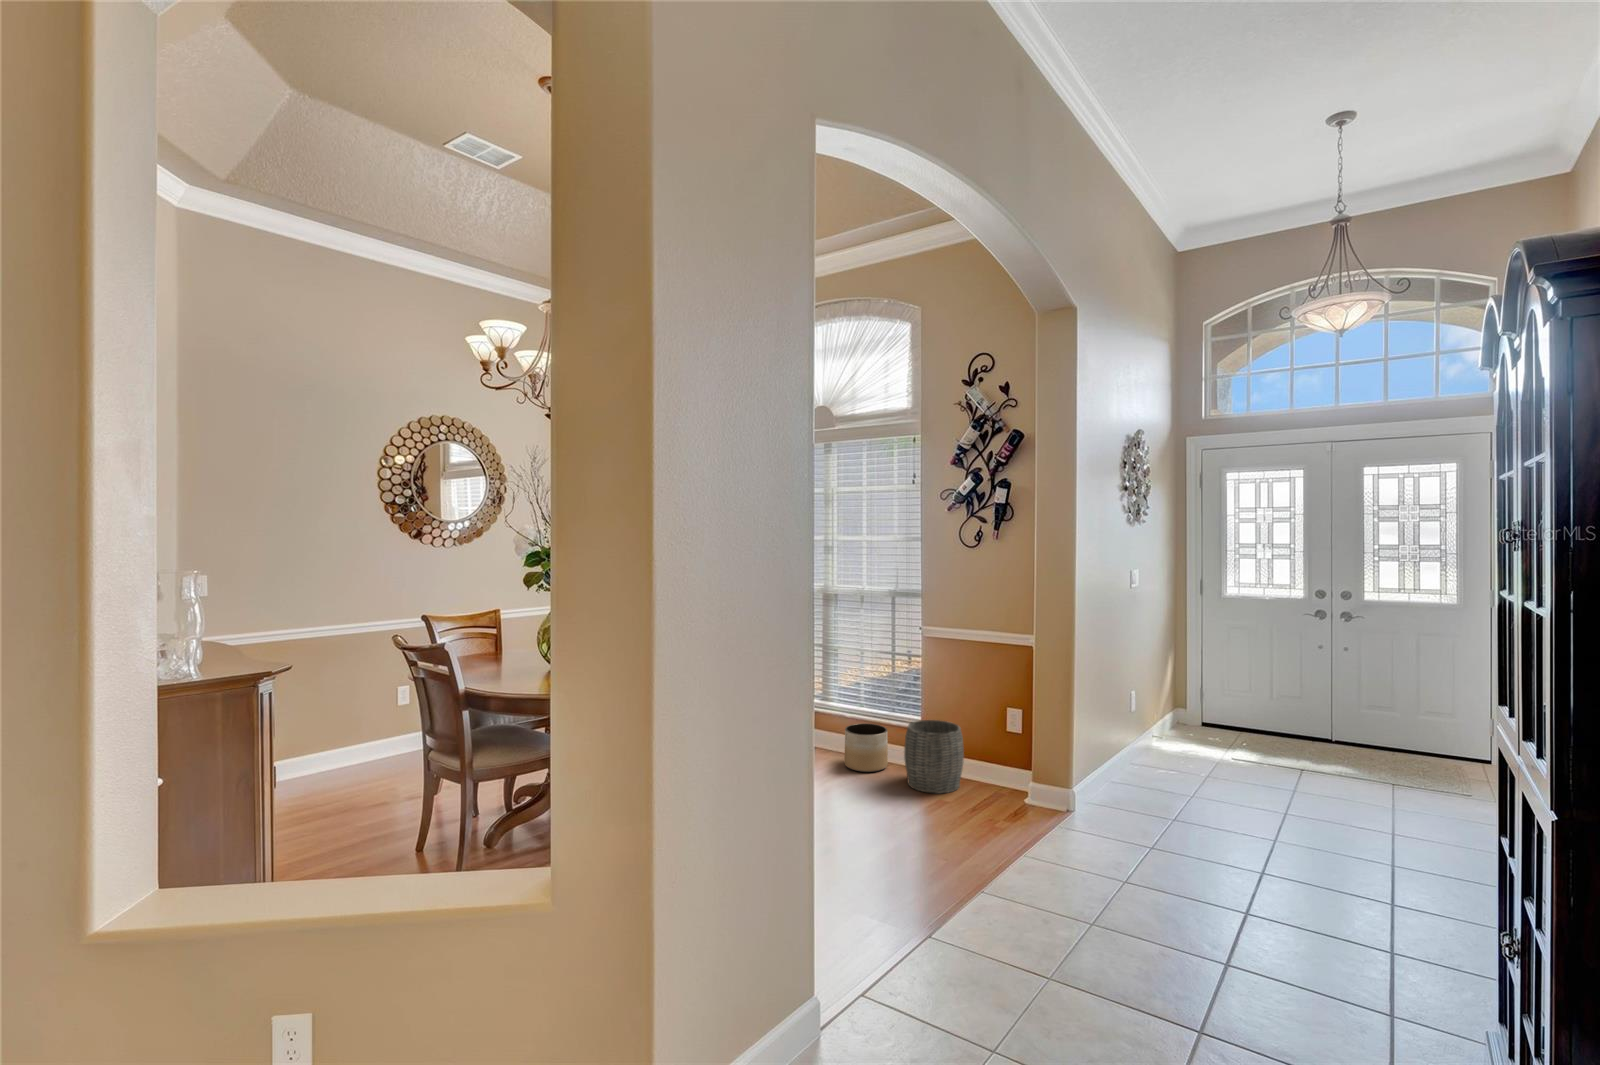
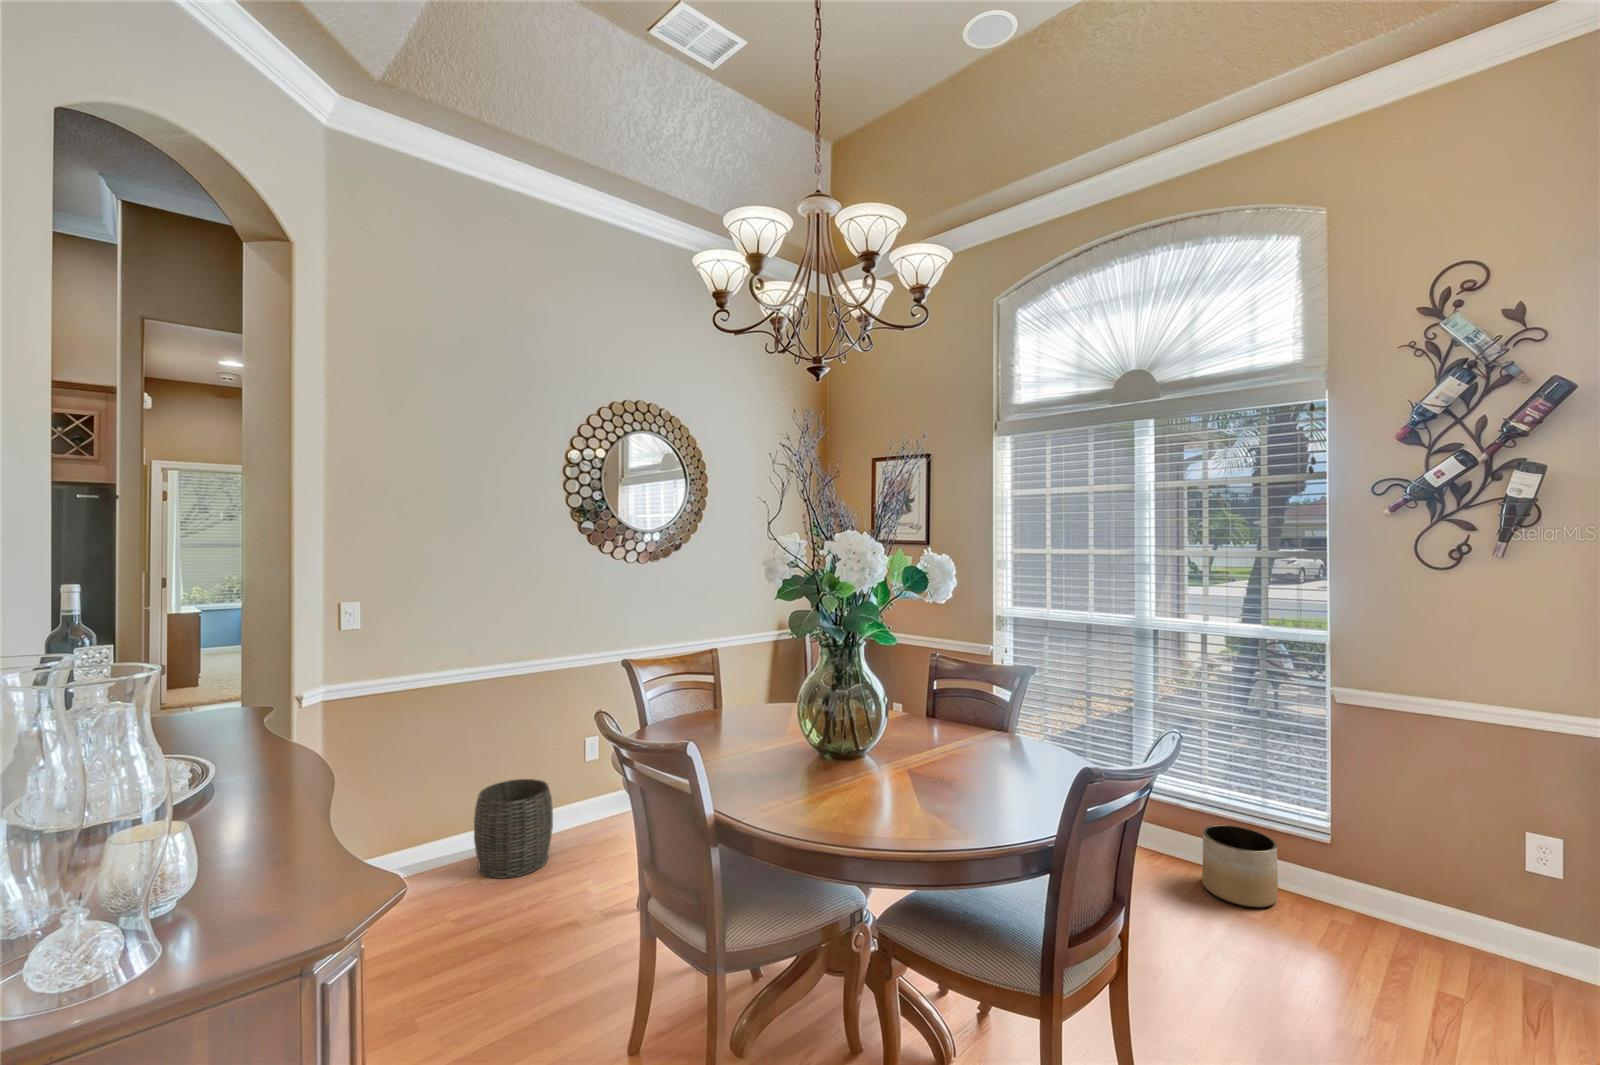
woven basket: present [904,720,964,793] -> present [474,779,553,879]

